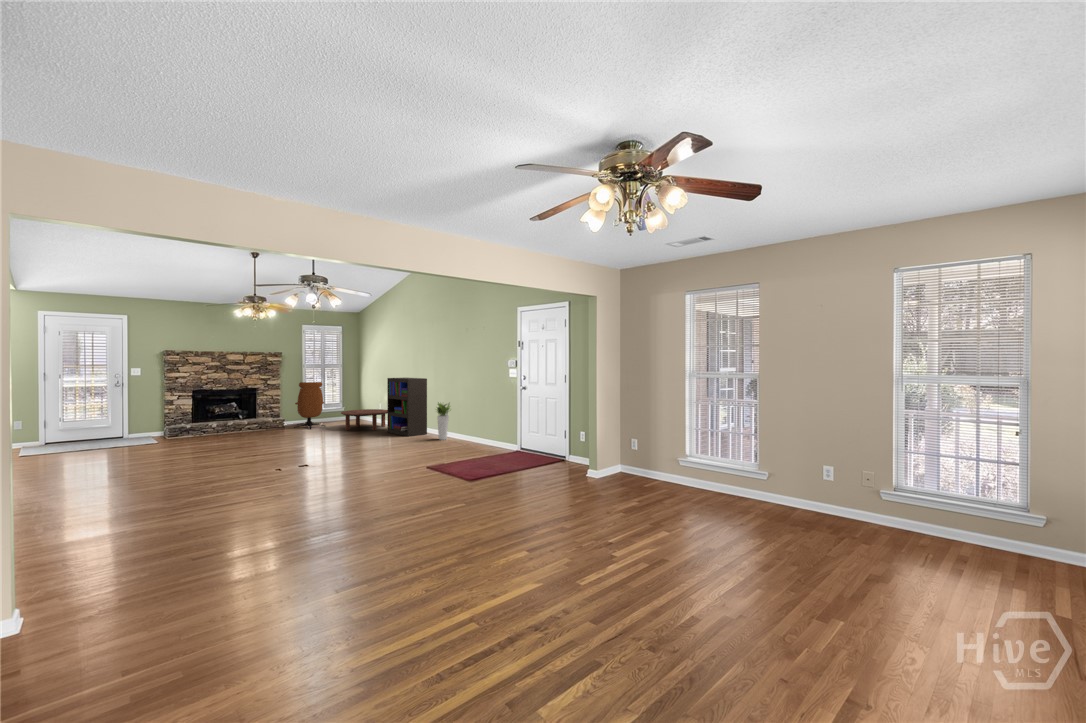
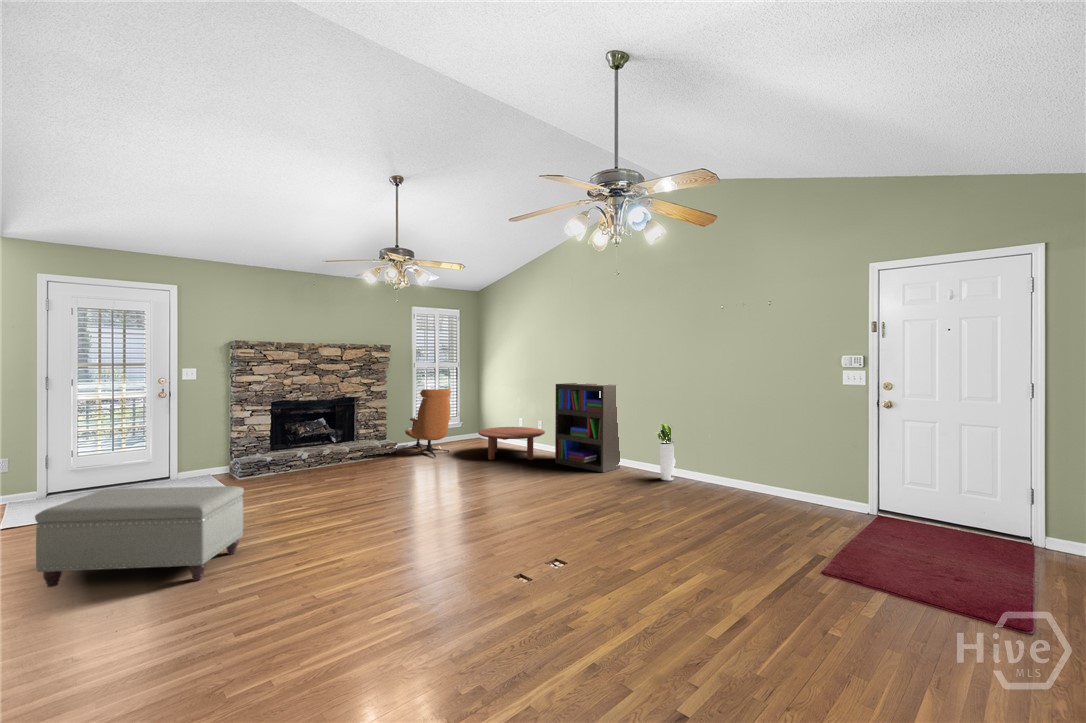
ottoman: none [33,430,143,474] -> present [35,486,244,587]

